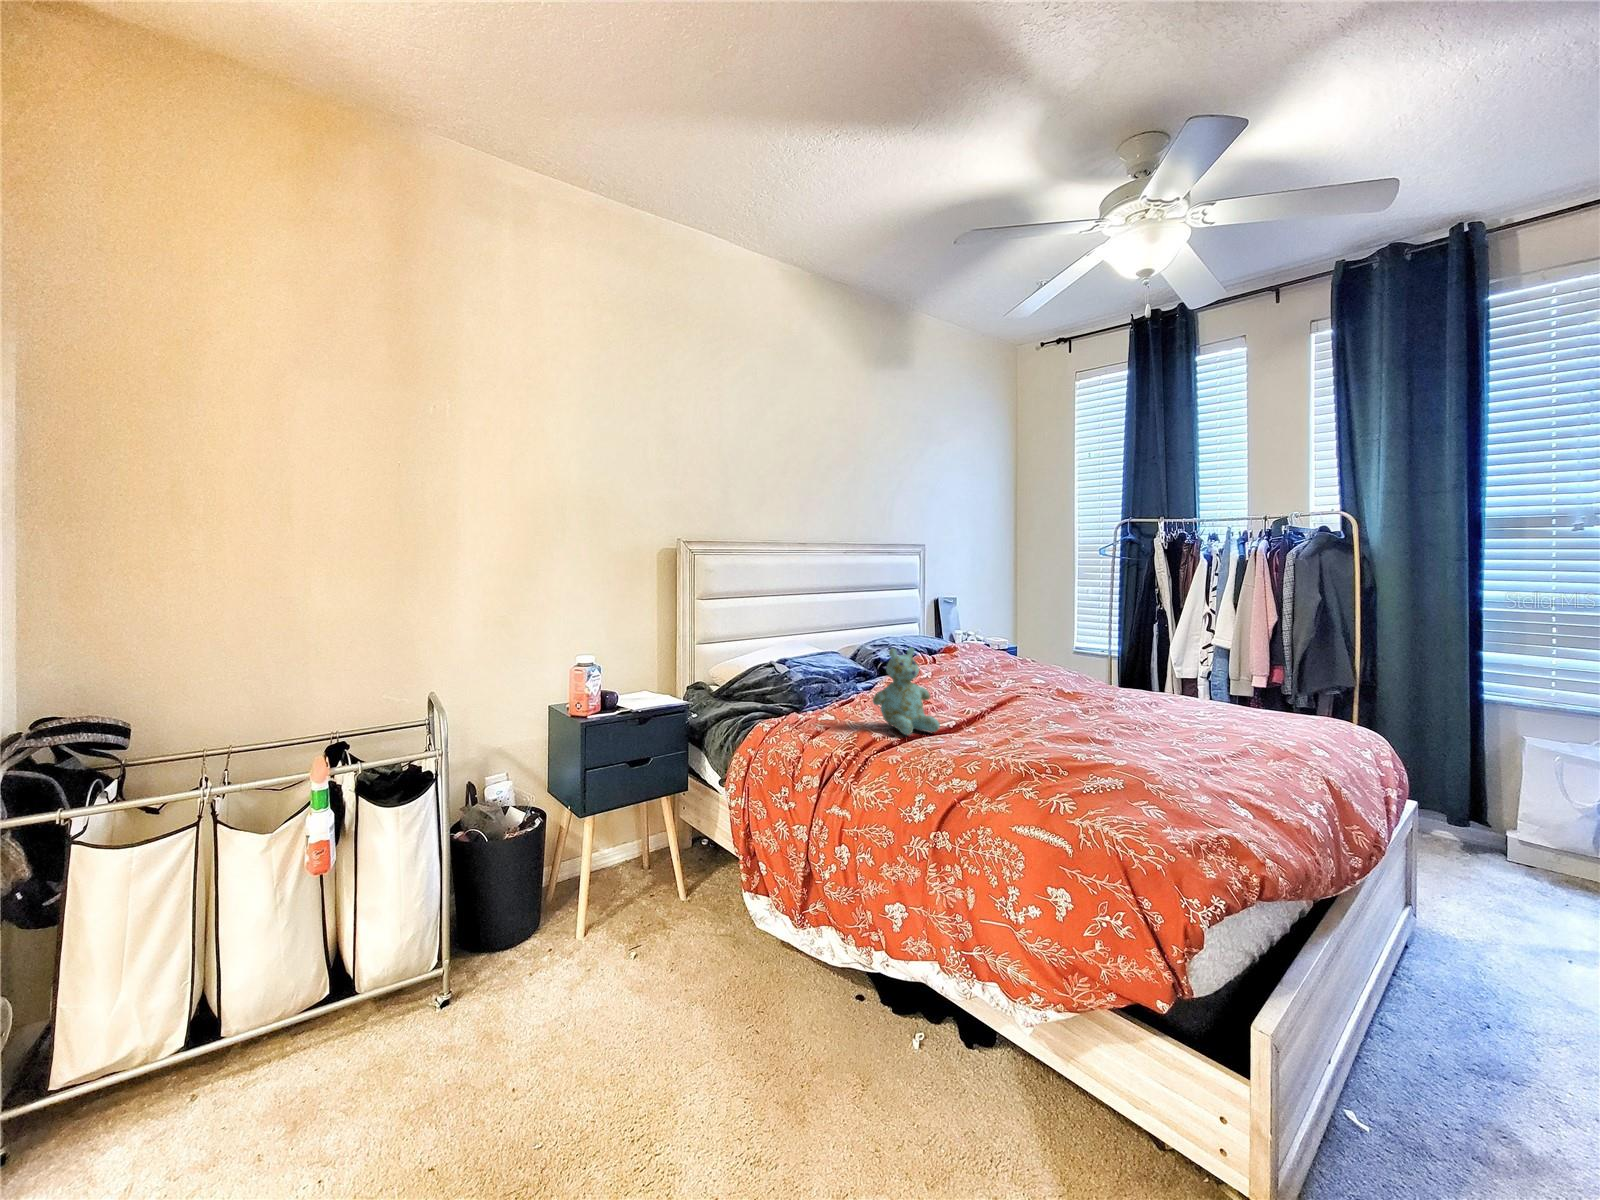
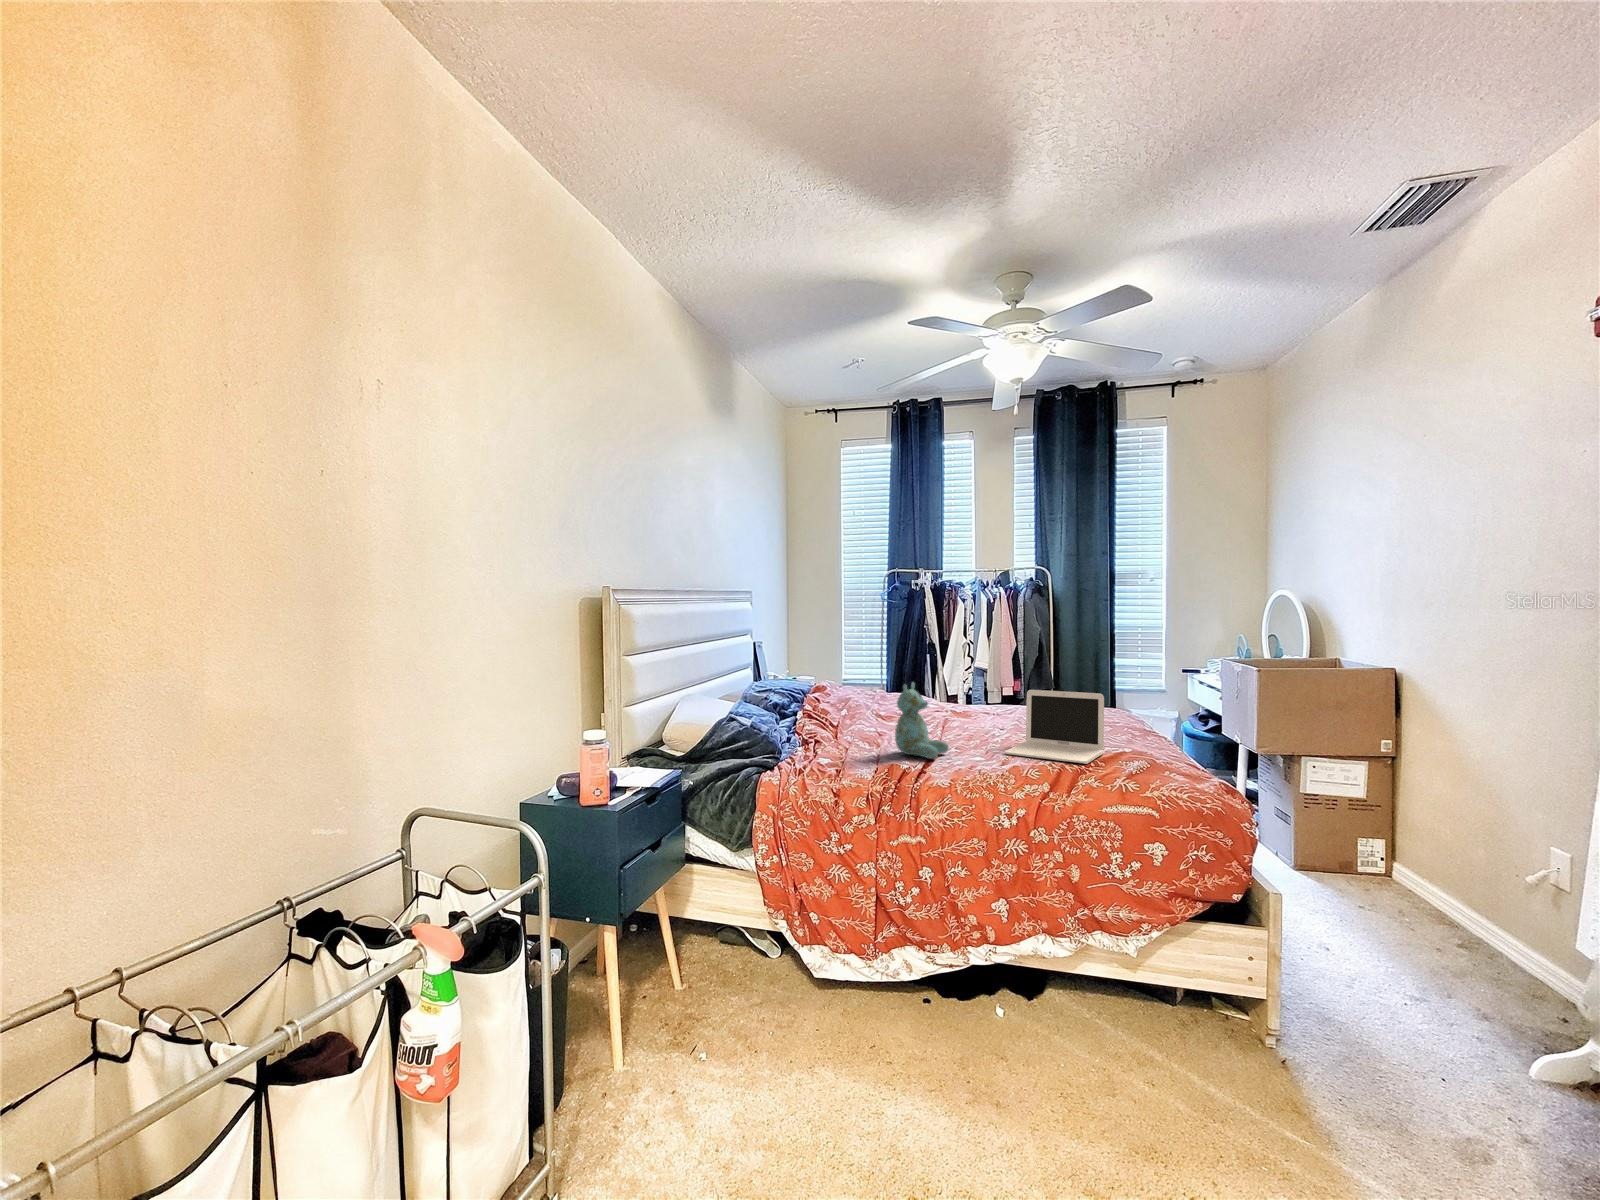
laptop: none [1004,672,1144,773] -> present [1005,690,1104,764]

